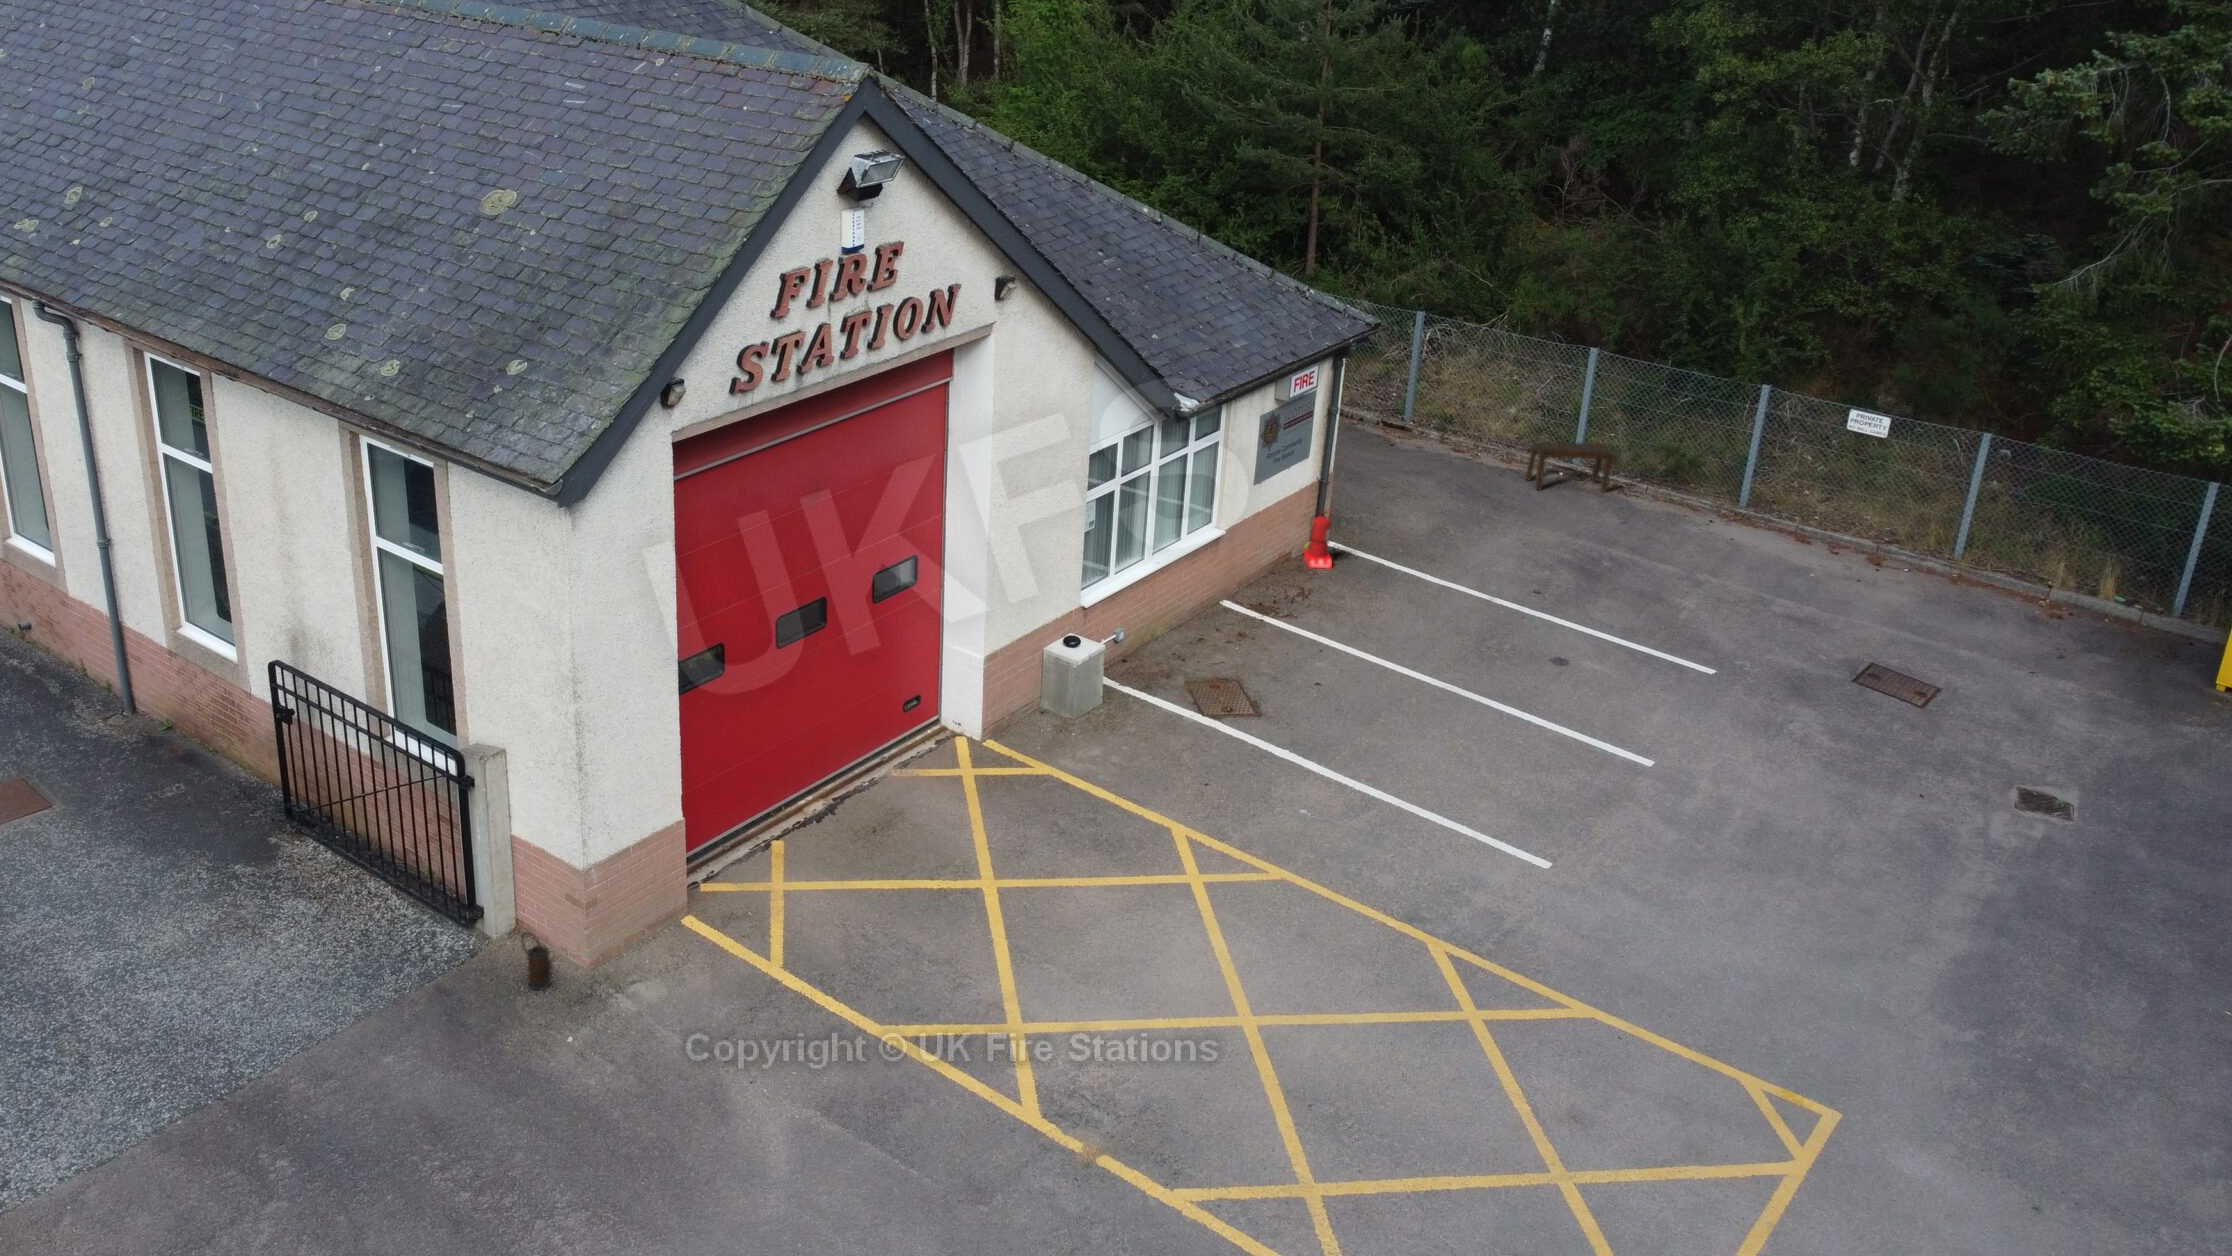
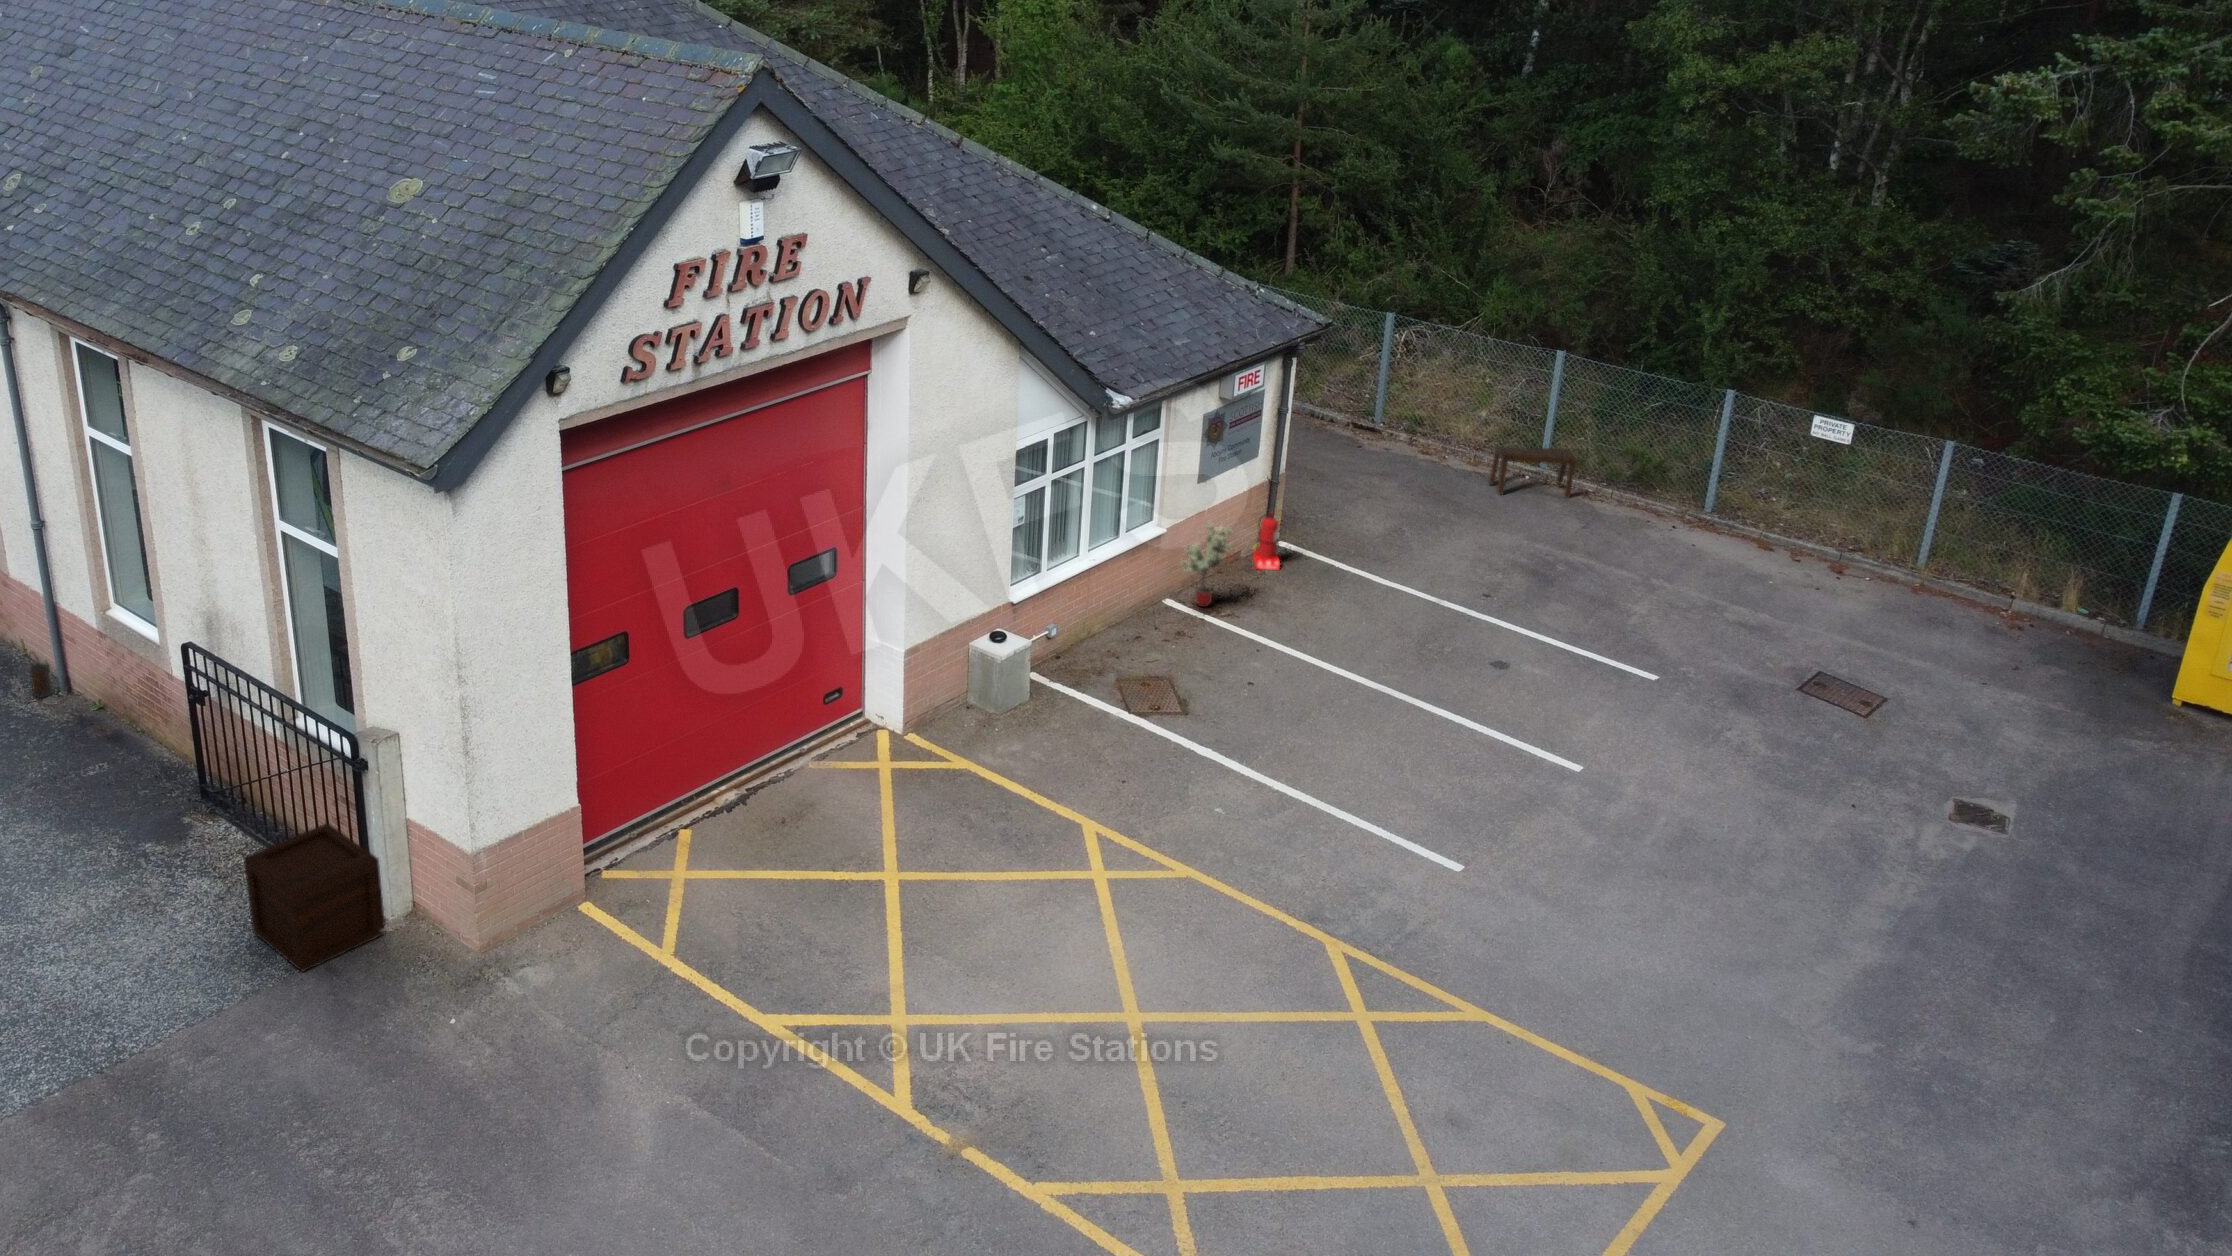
potted tree: none [1238,520,1291,607] -> present [1181,523,1232,607]
wooden crate: none [348,841,490,993] -> present [243,823,385,972]
watering can: present [521,932,554,990] -> present [29,652,52,698]

